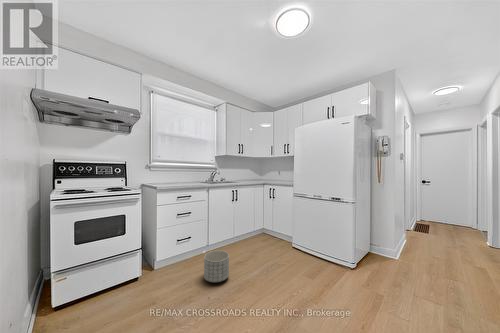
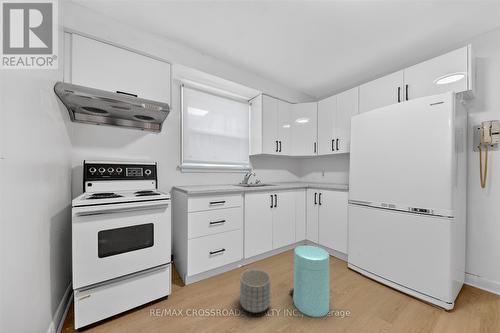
trash can: none [245,228,275,282] -> present [289,245,329,317]

